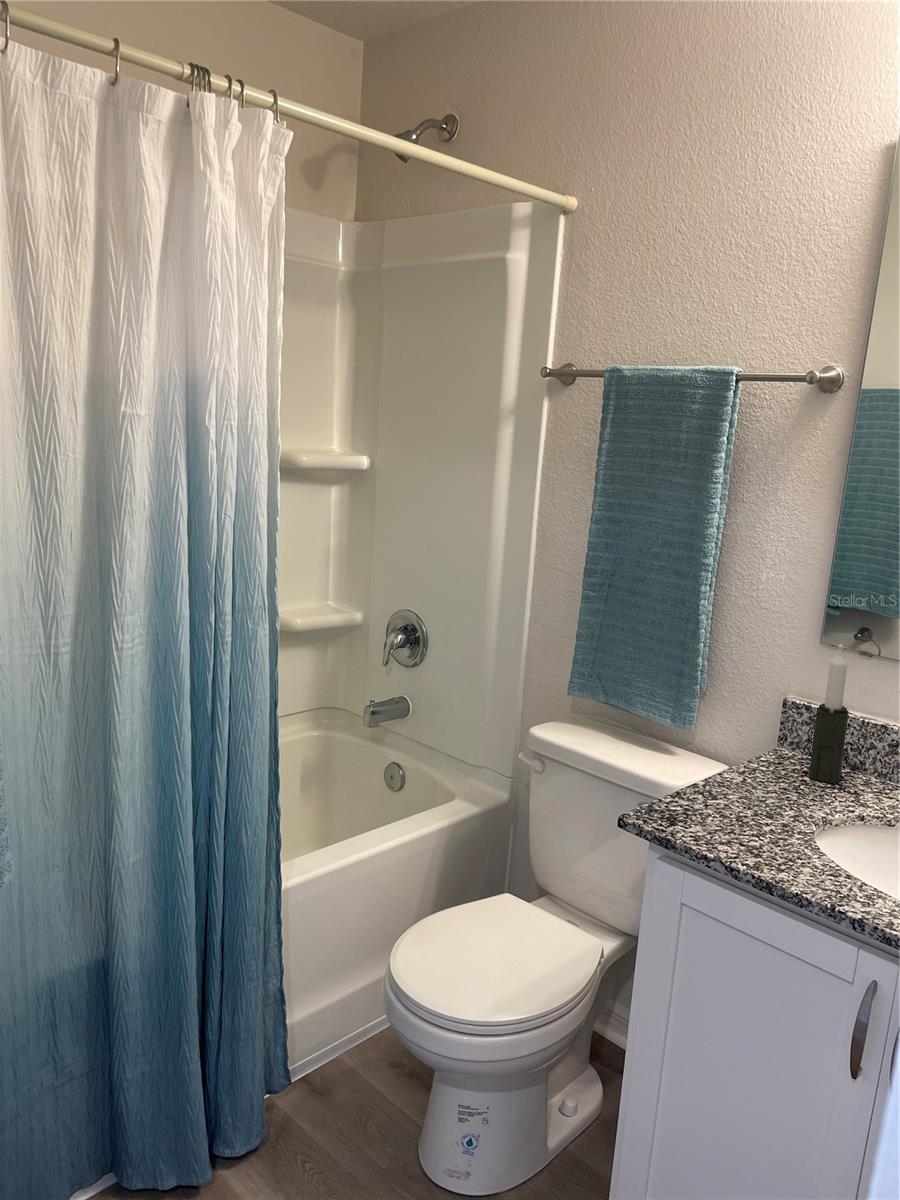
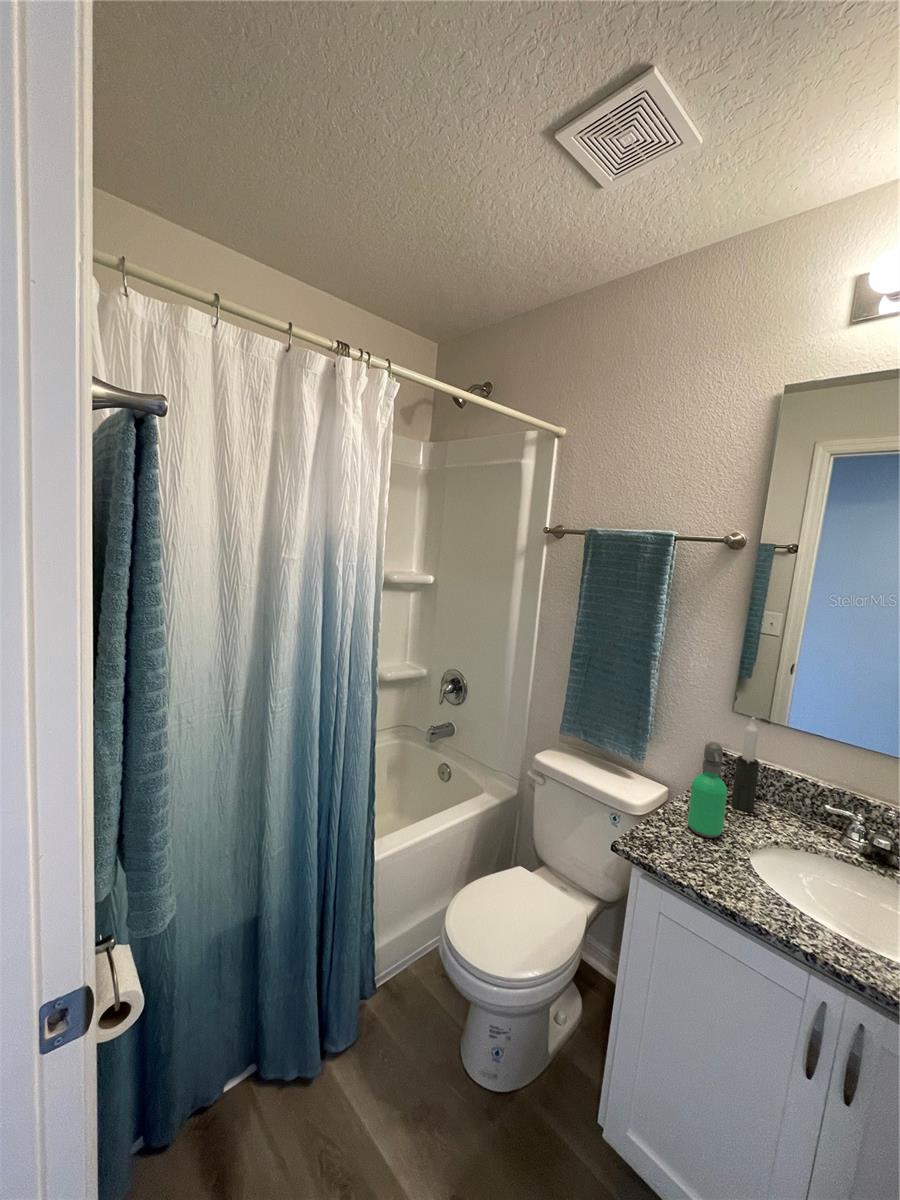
soap dispenser: none [735,675,789,811] -> present [688,742,728,838]

